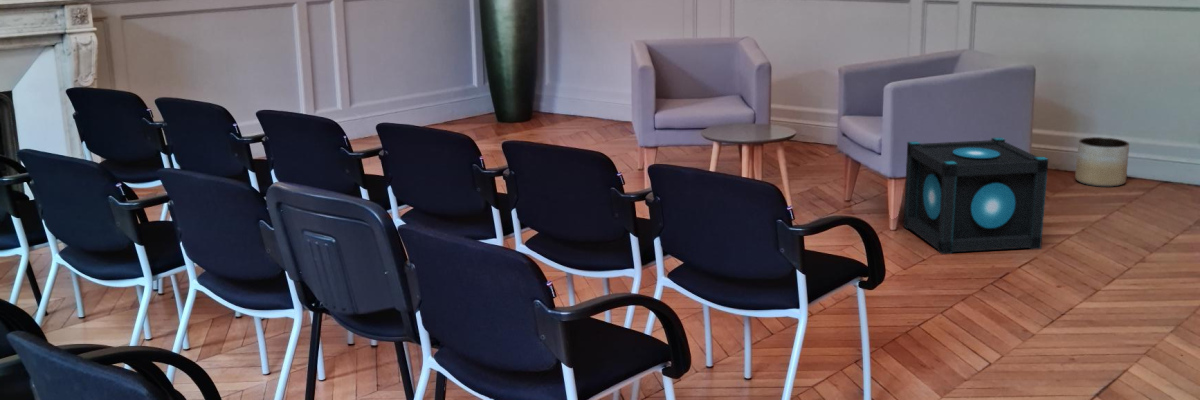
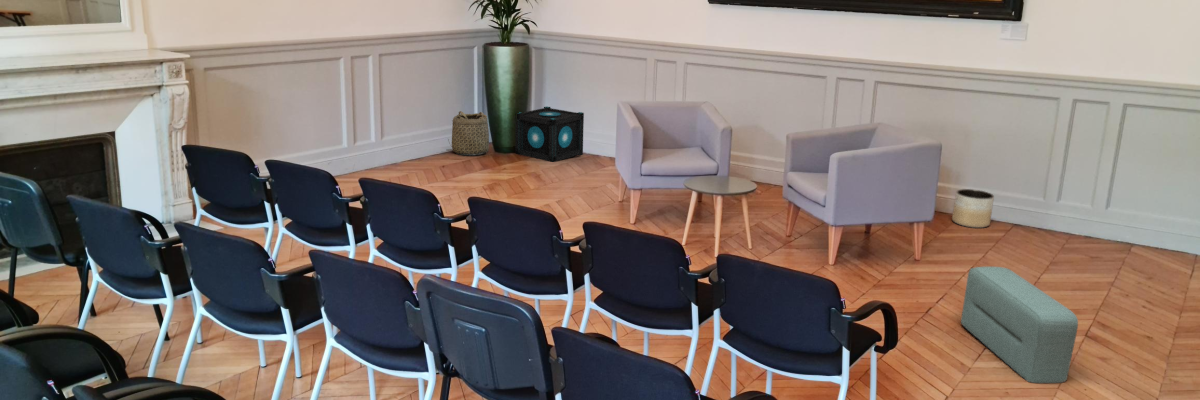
basket: none [437,70,490,126] -> present [451,111,489,155]
speaker: present [903,138,1048,254] -> present [515,107,584,162]
pouf: none [1040,210,1170,350] -> present [961,267,1078,383]

